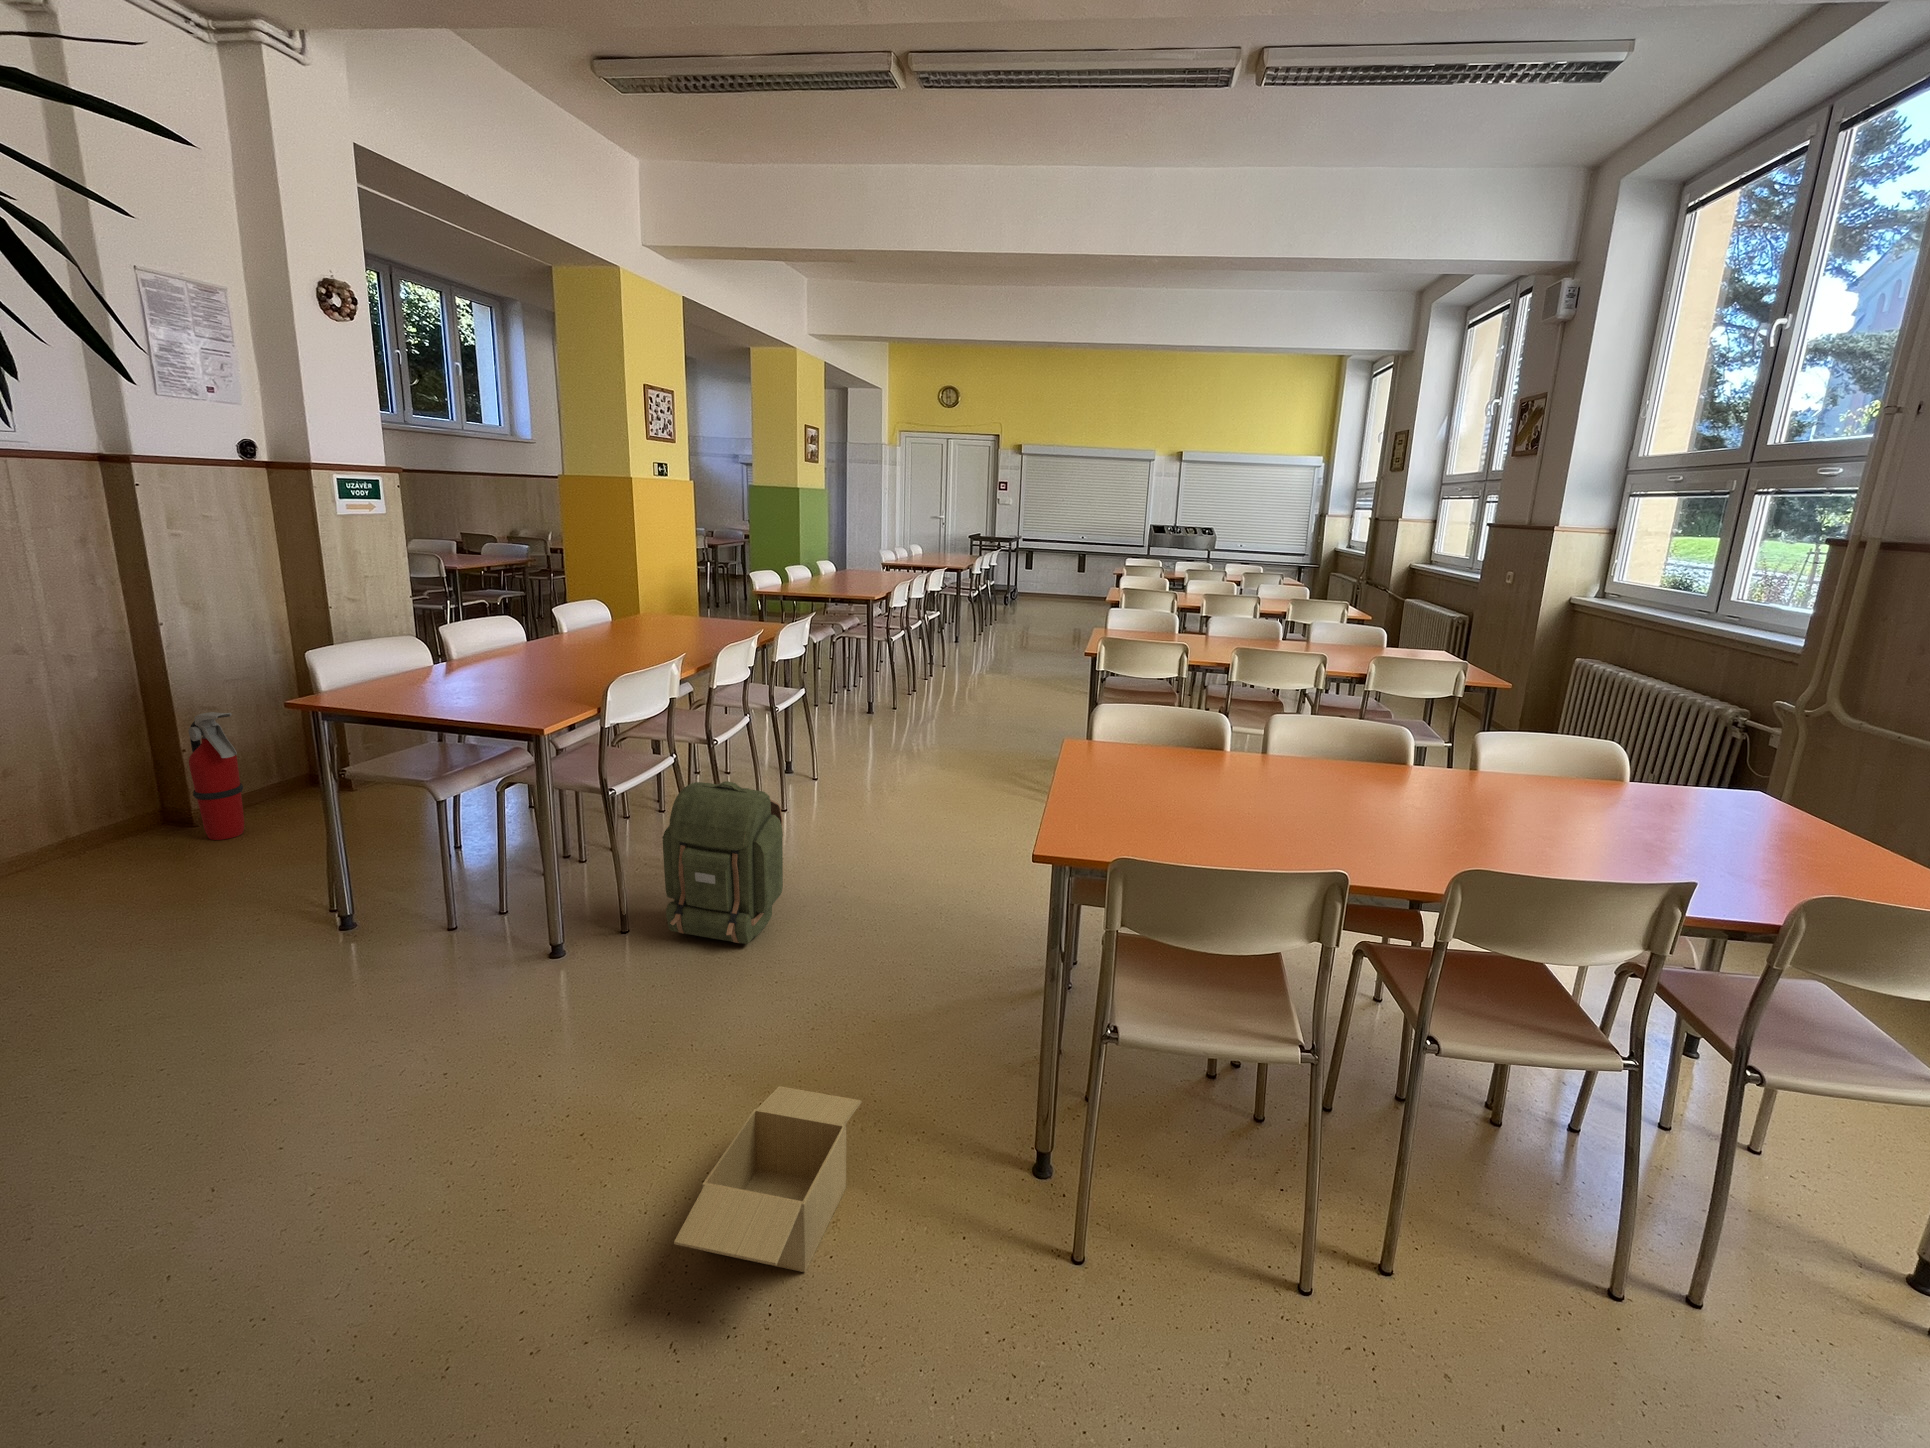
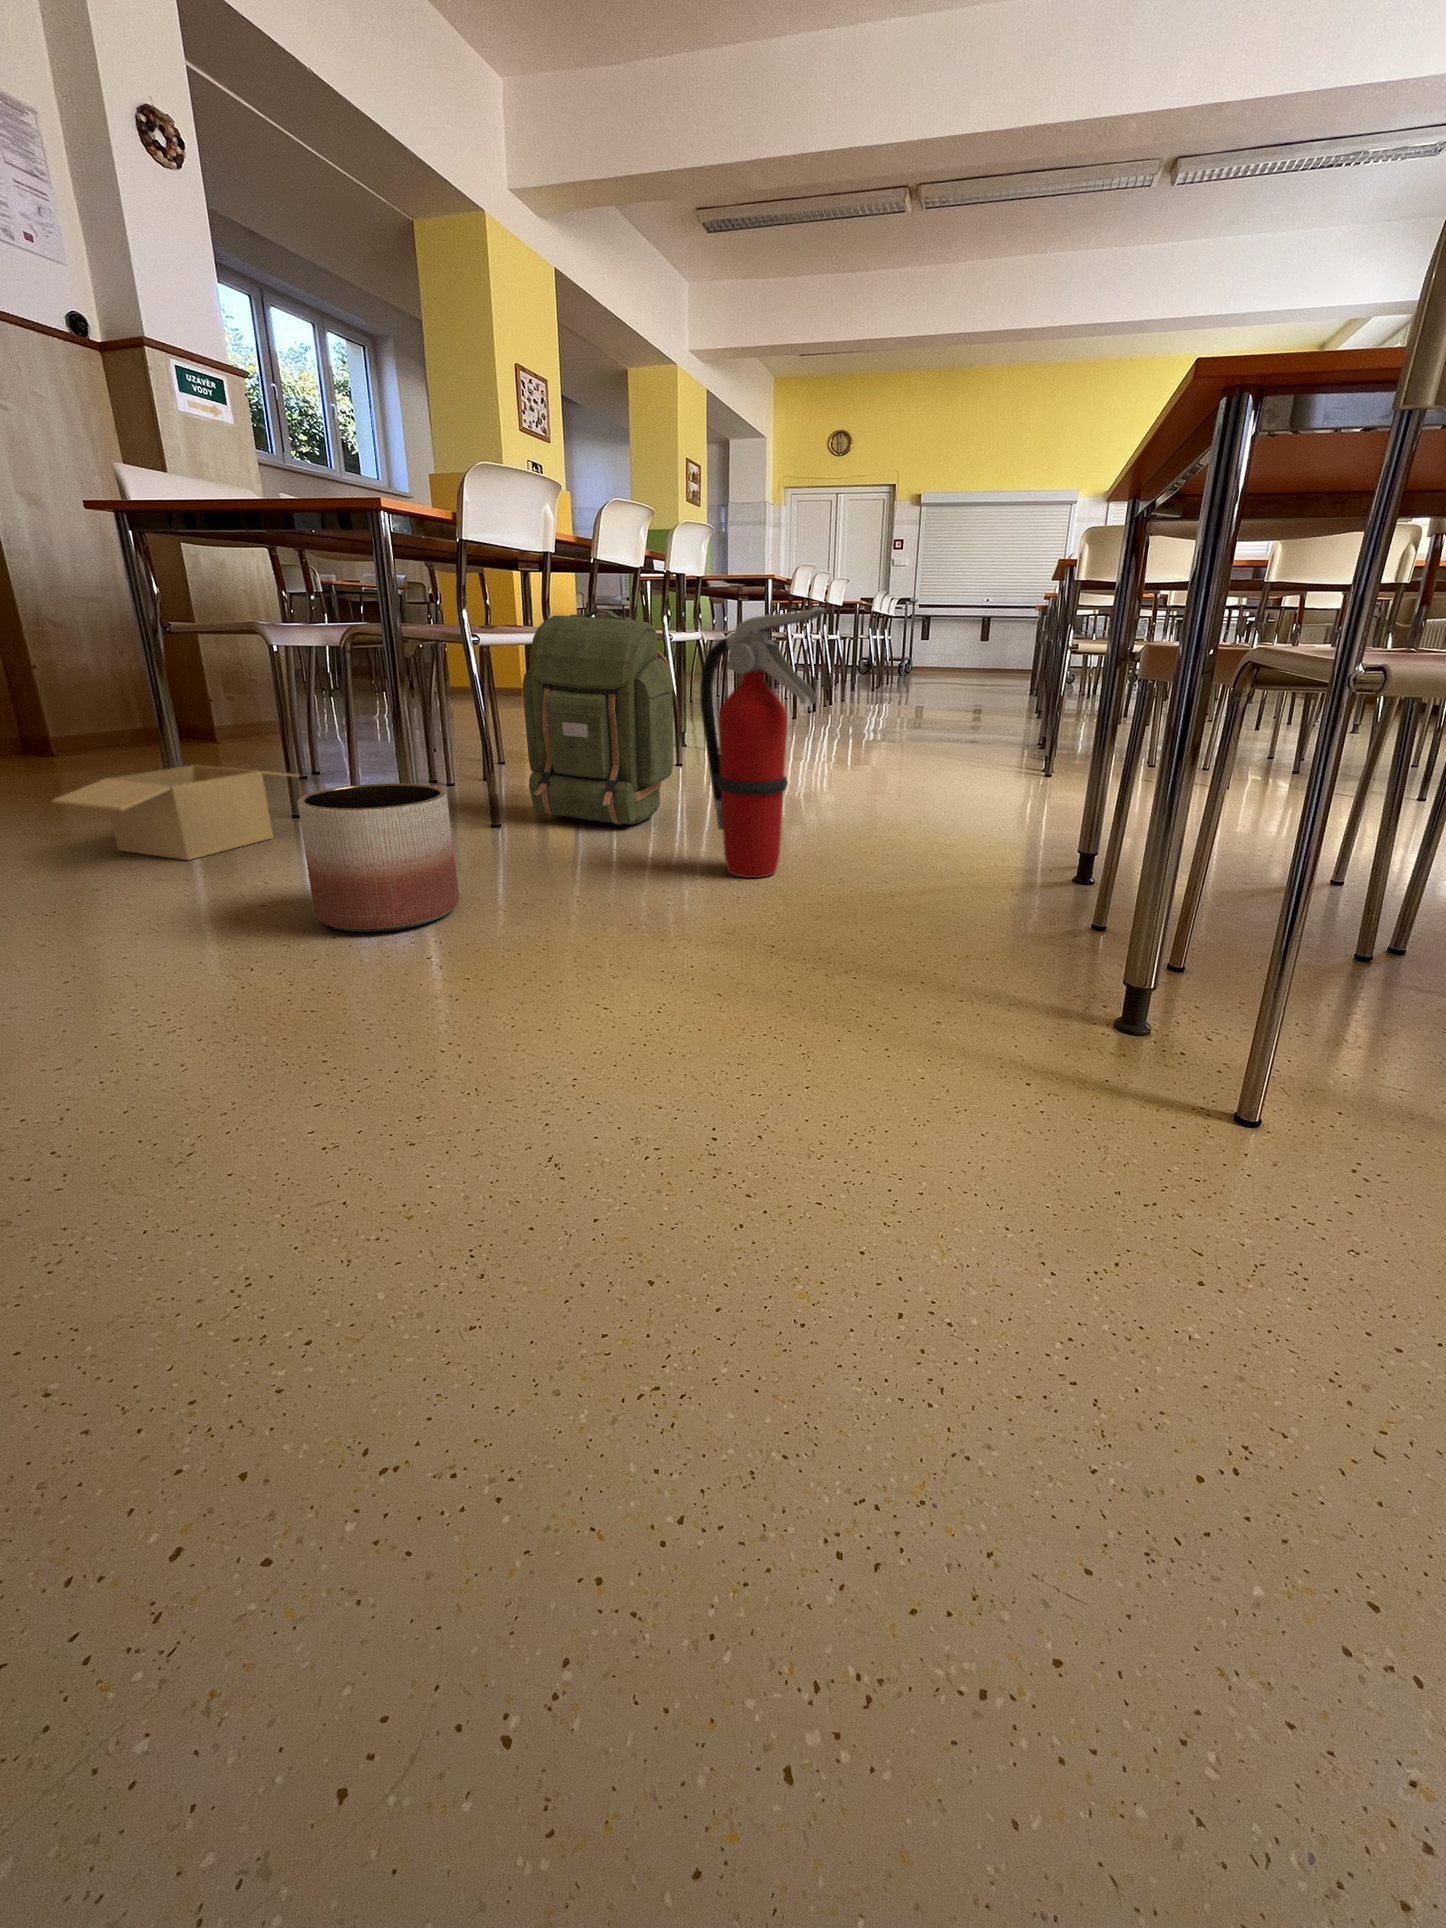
fire extinguisher: present [189,712,245,840] -> present [700,607,825,878]
planter: none [508,991,620,1123] -> present [298,783,459,932]
cardboard box: present [674,1086,861,1272] -> present [52,765,299,860]

